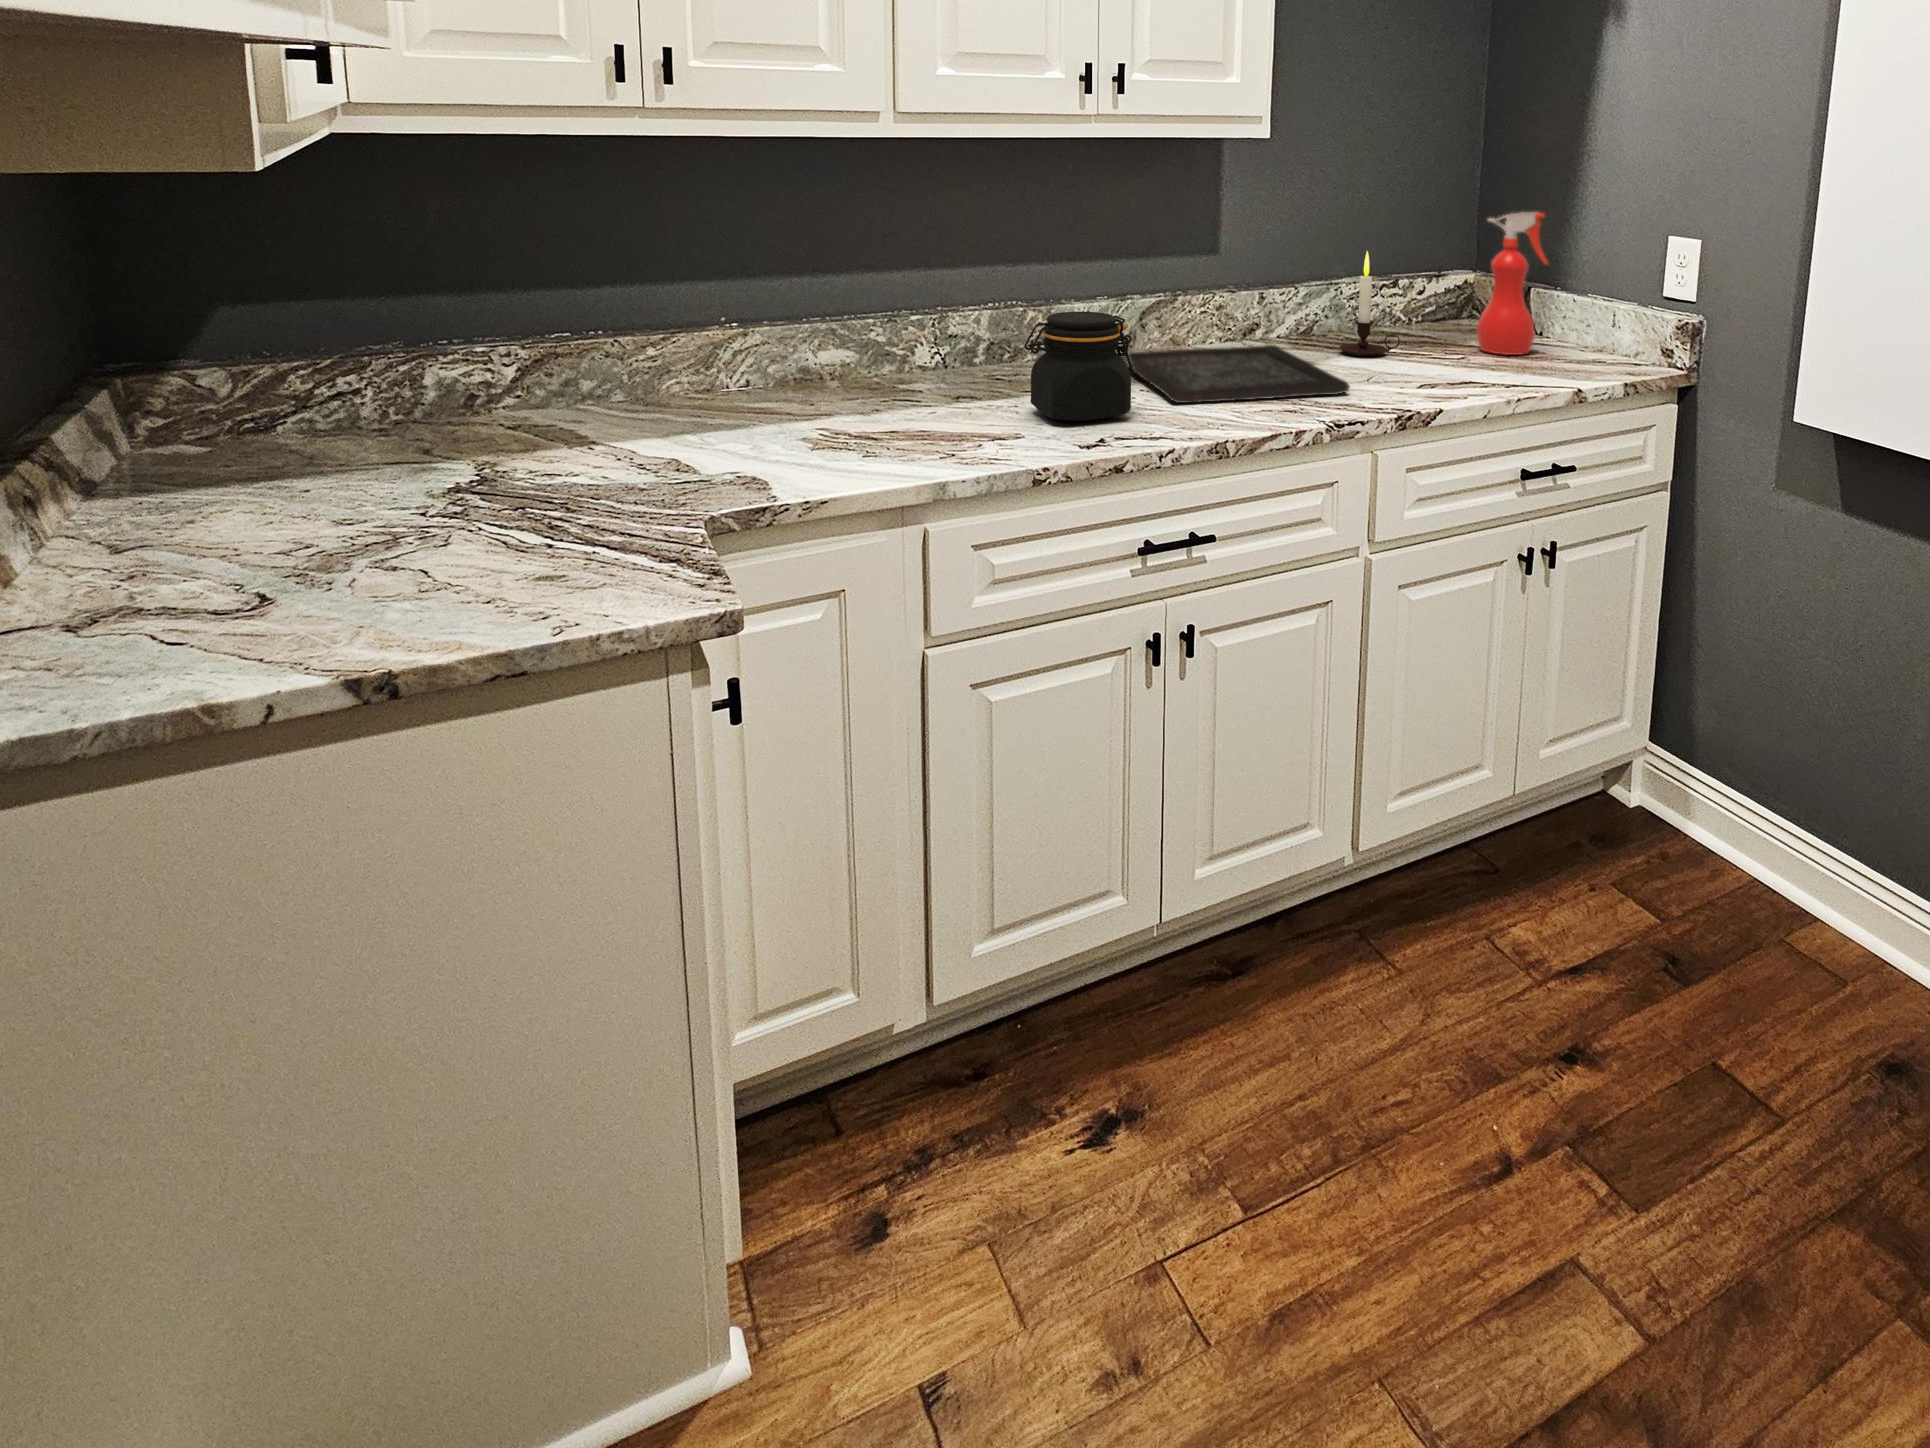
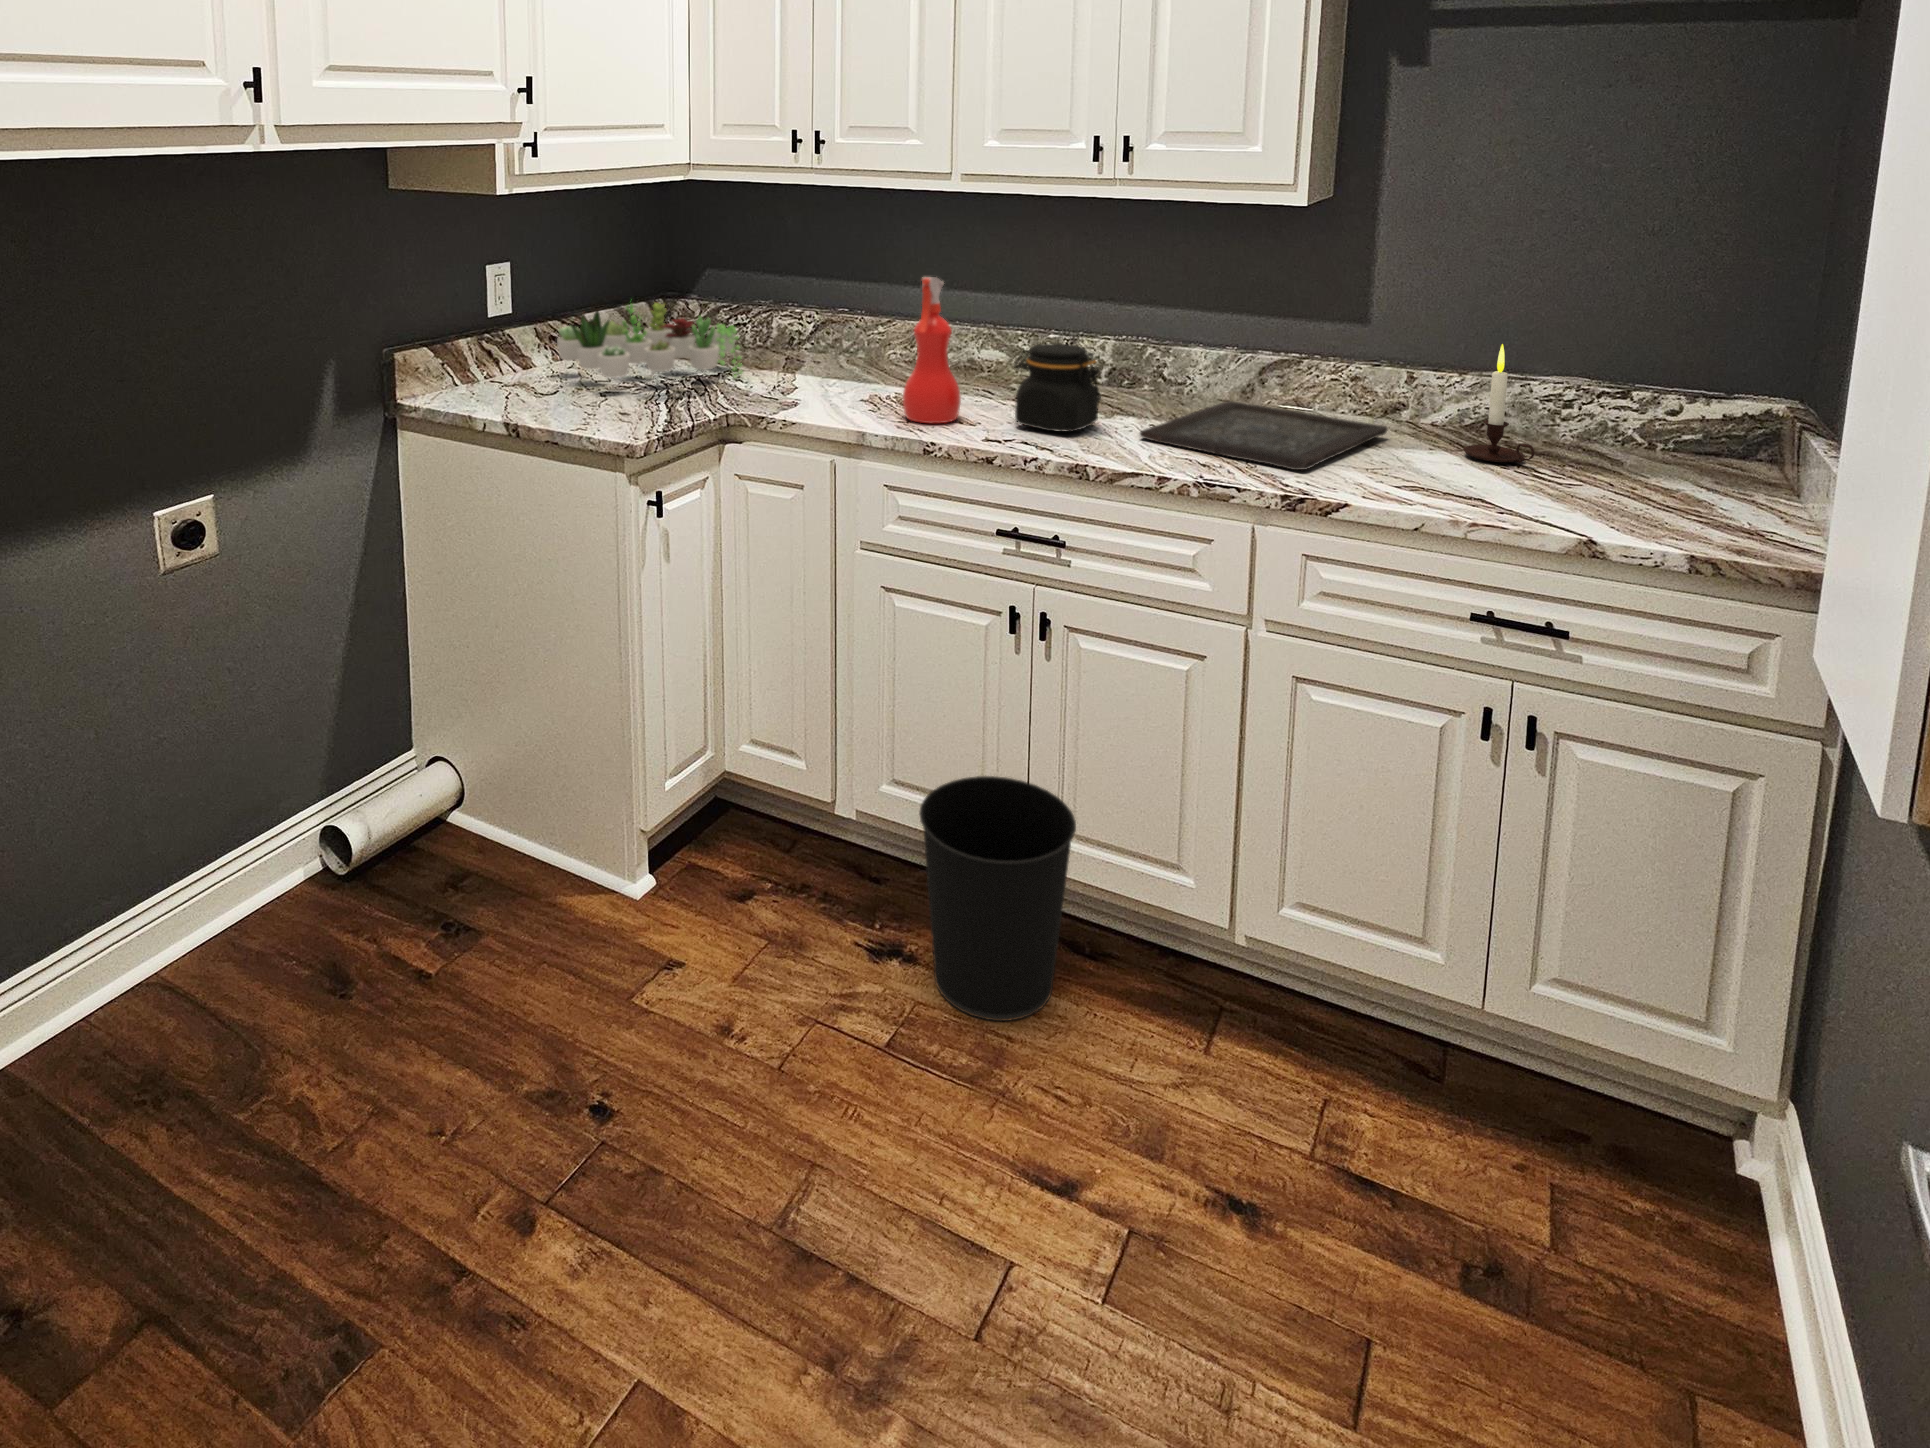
spray bottle: present [1477,212,1548,355] -> present [903,277,961,423]
succulent plant: none [106,363,592,535] -> present [557,302,743,383]
wastebasket: none [1137,832,1327,1136] -> present [919,776,1076,1021]

